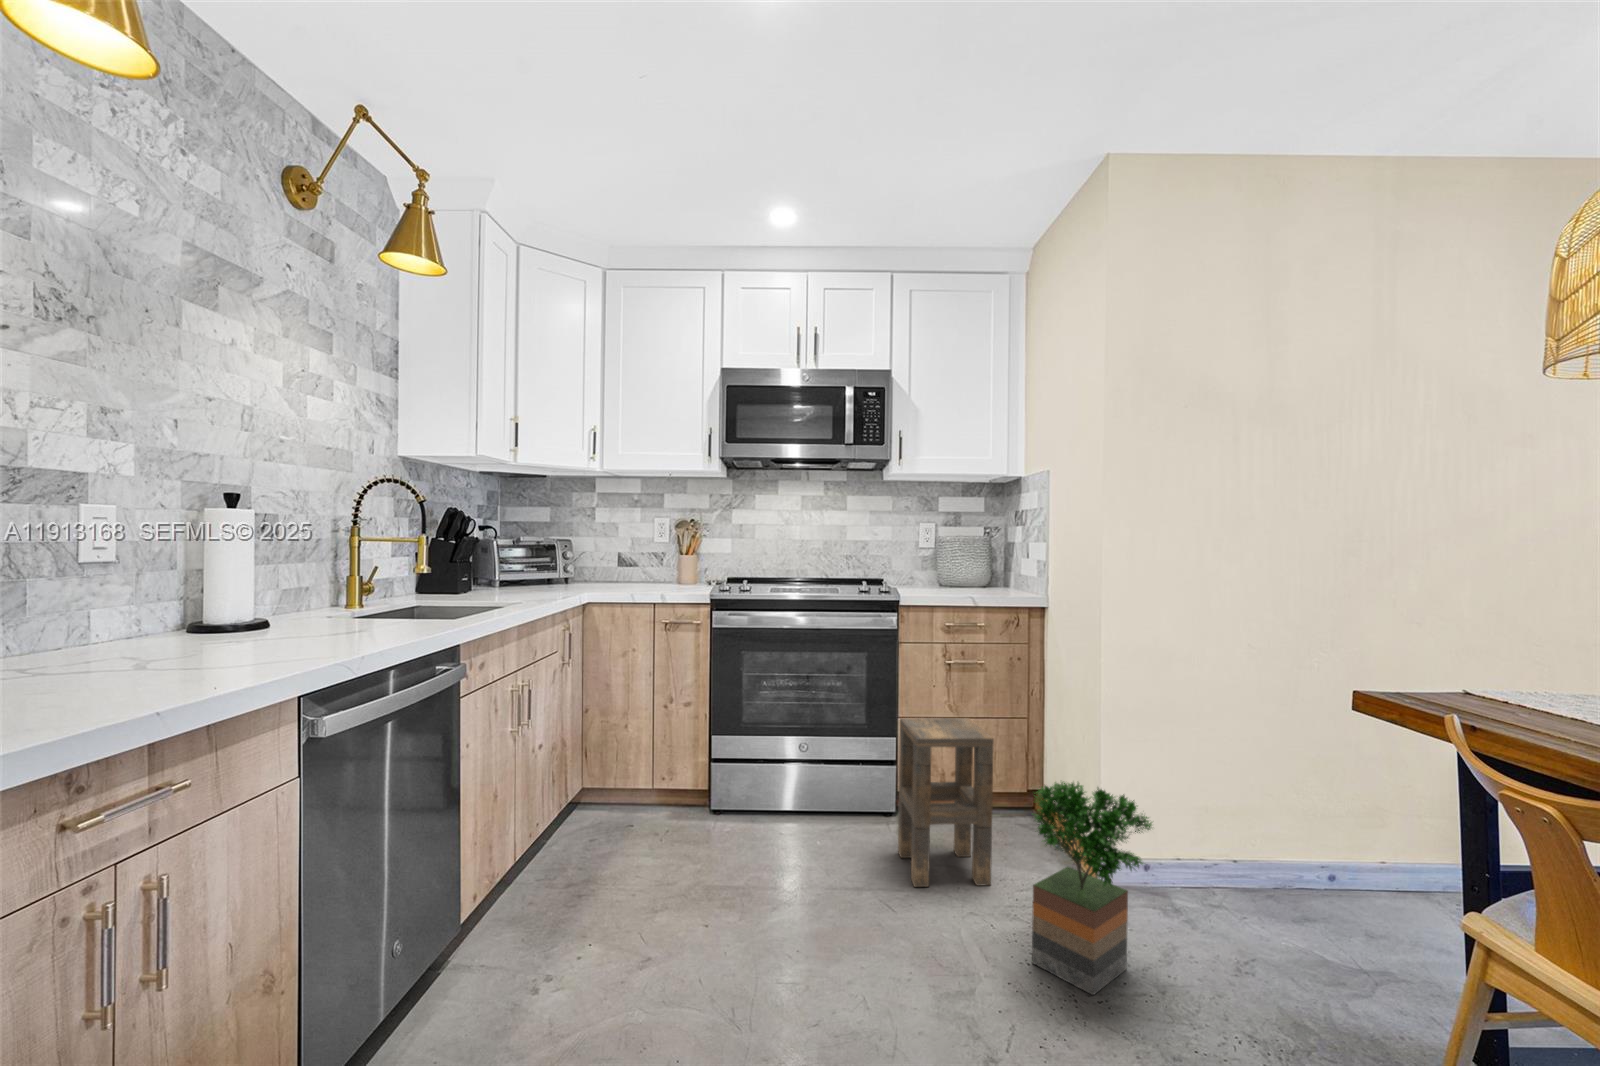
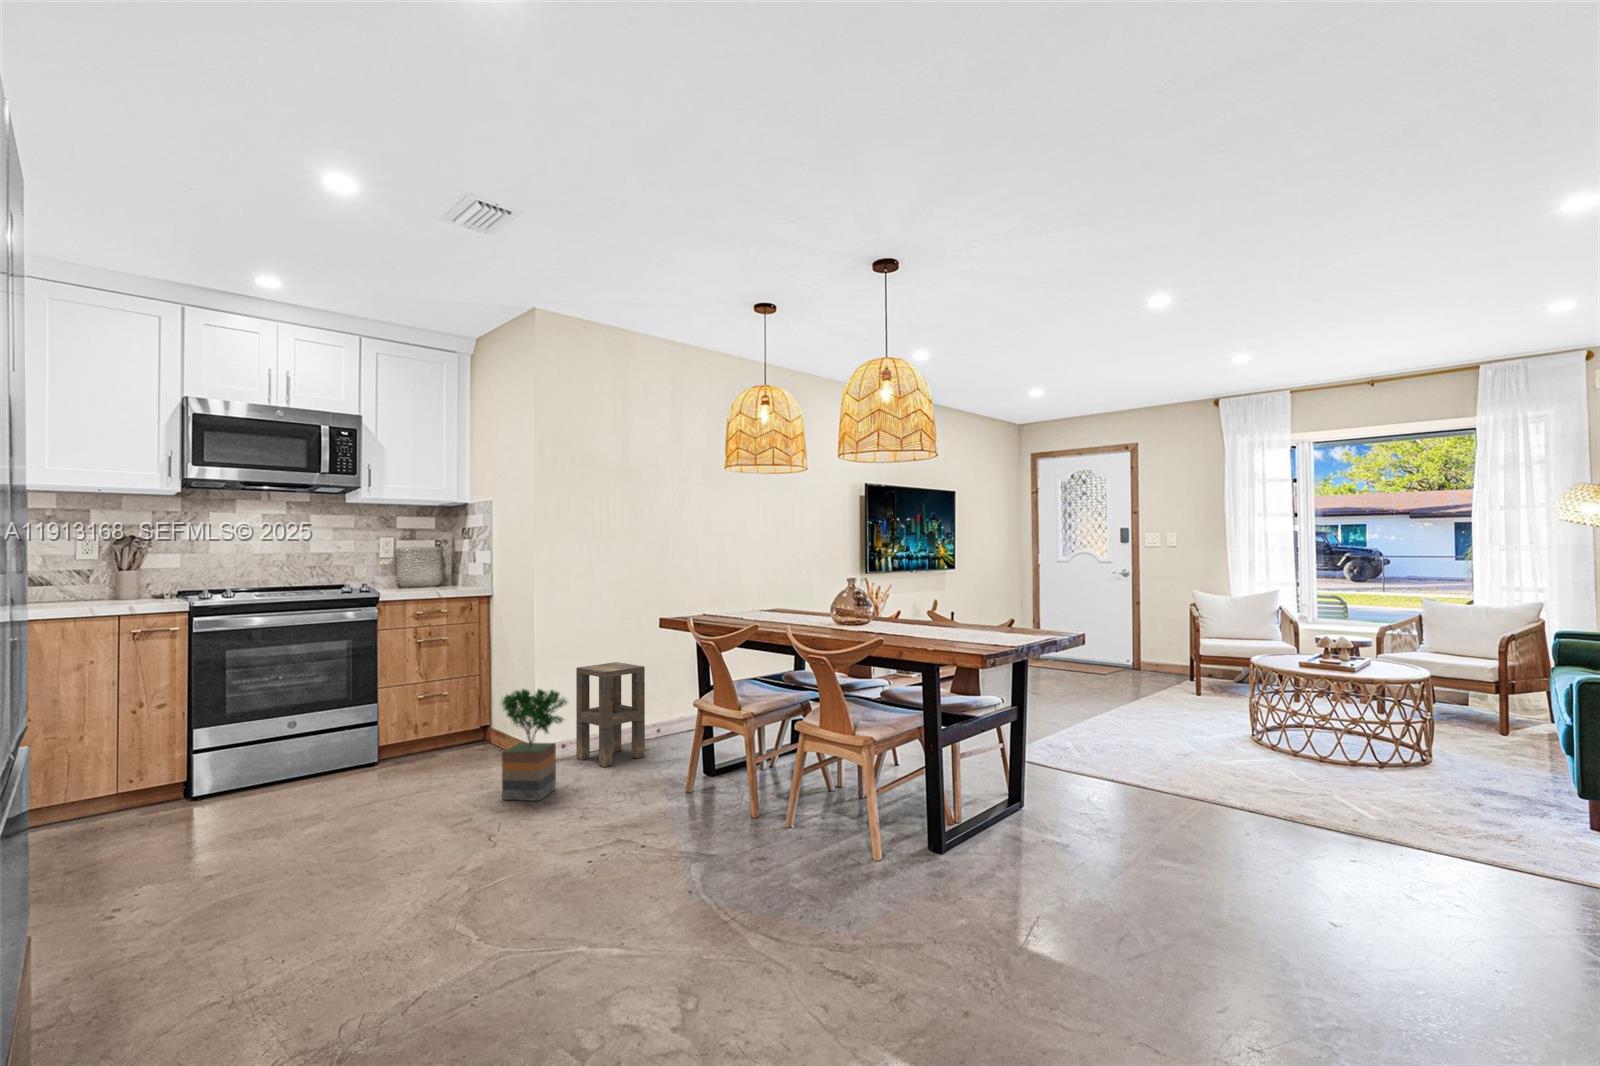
side table: present [898,718,994,887] -> present [576,662,645,767]

